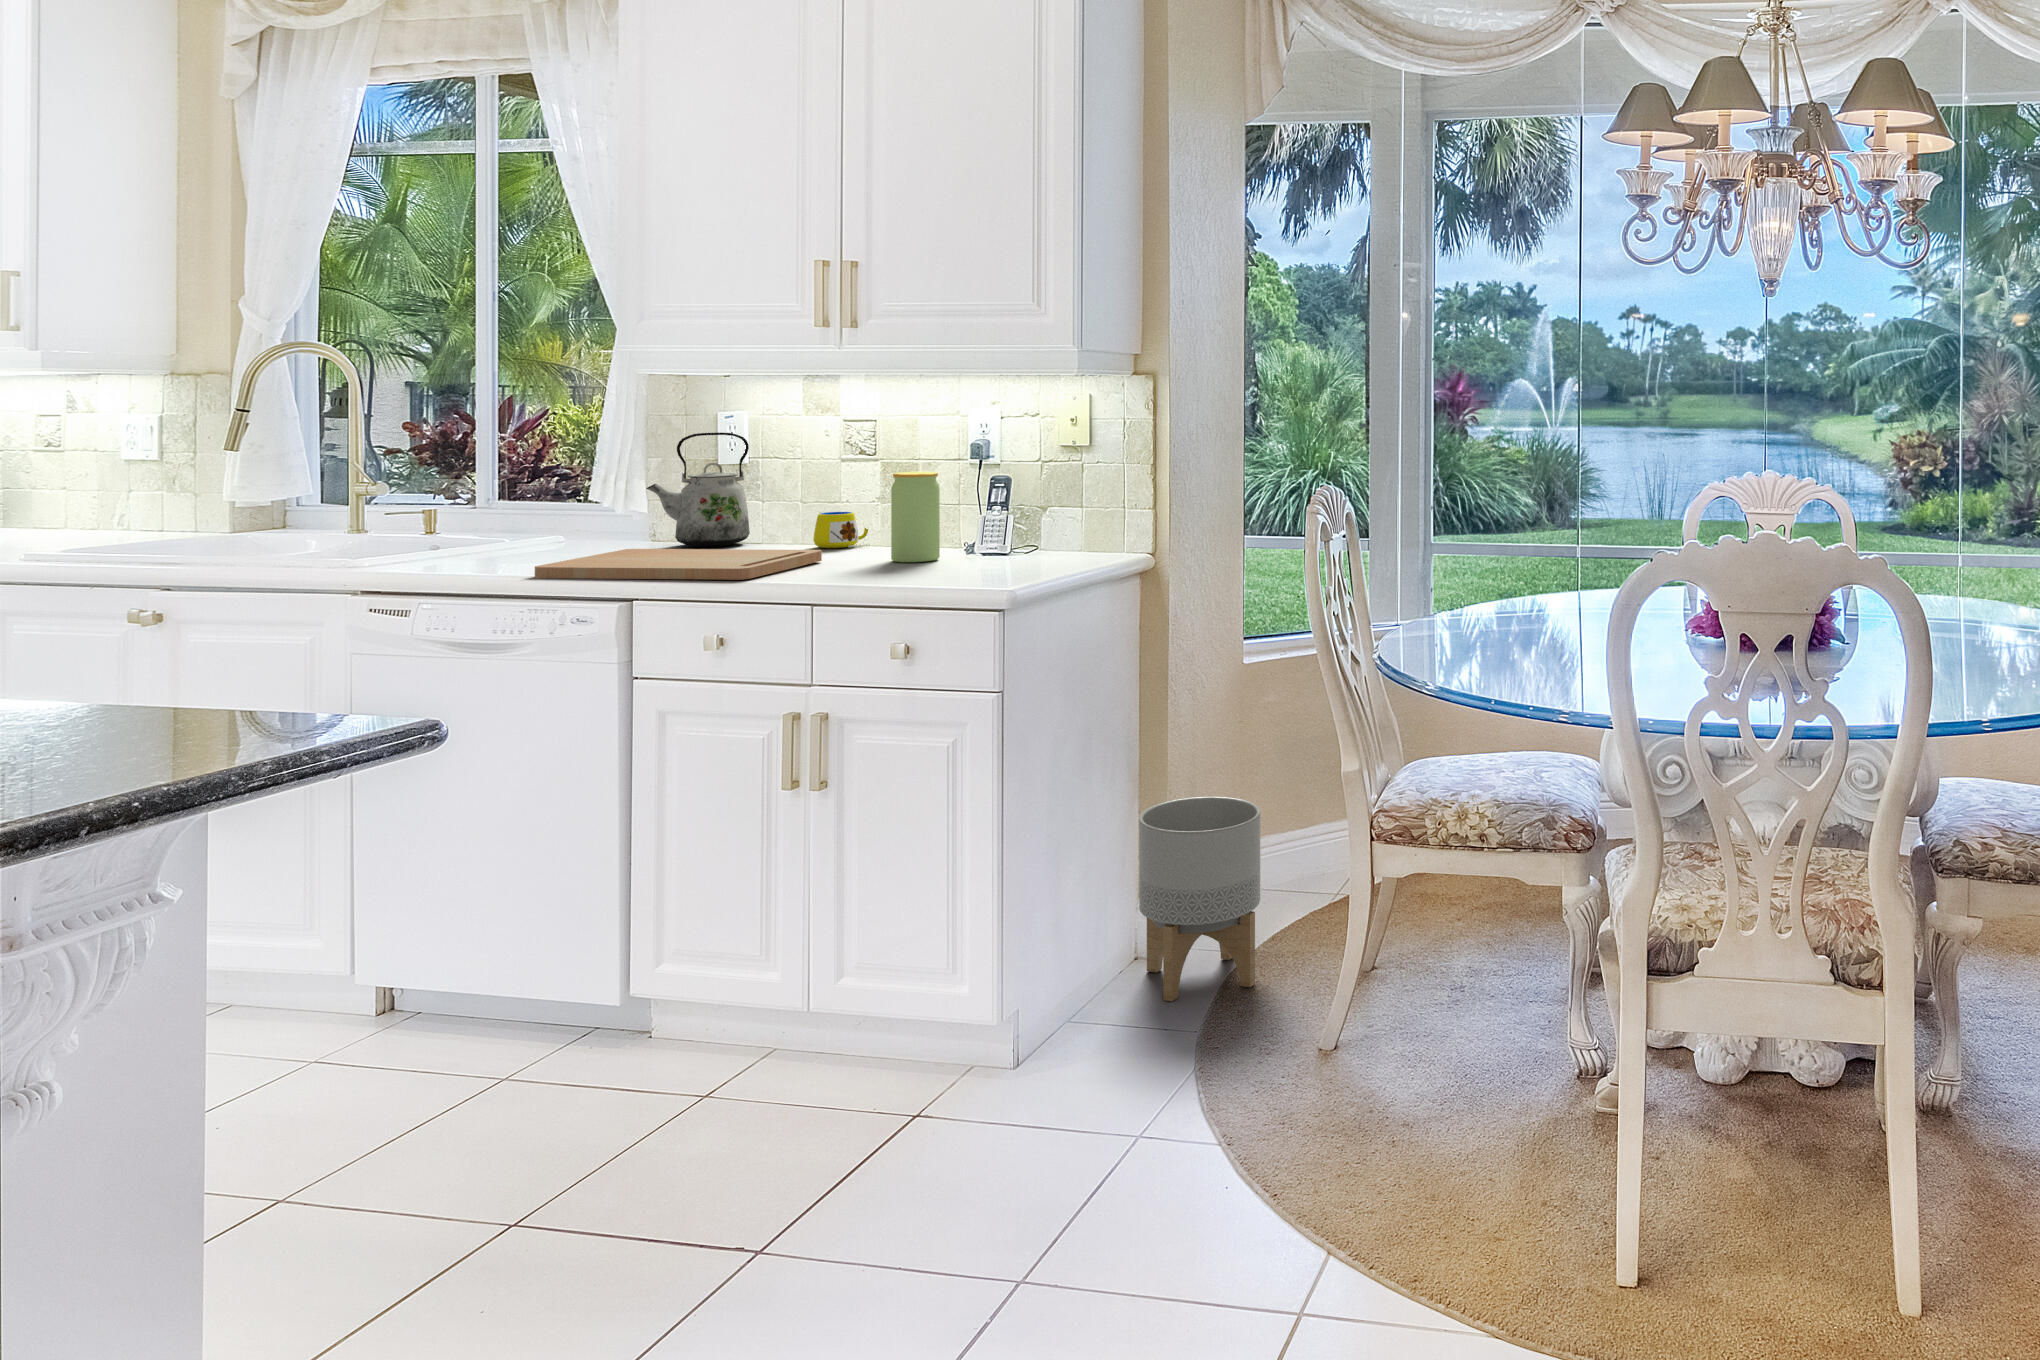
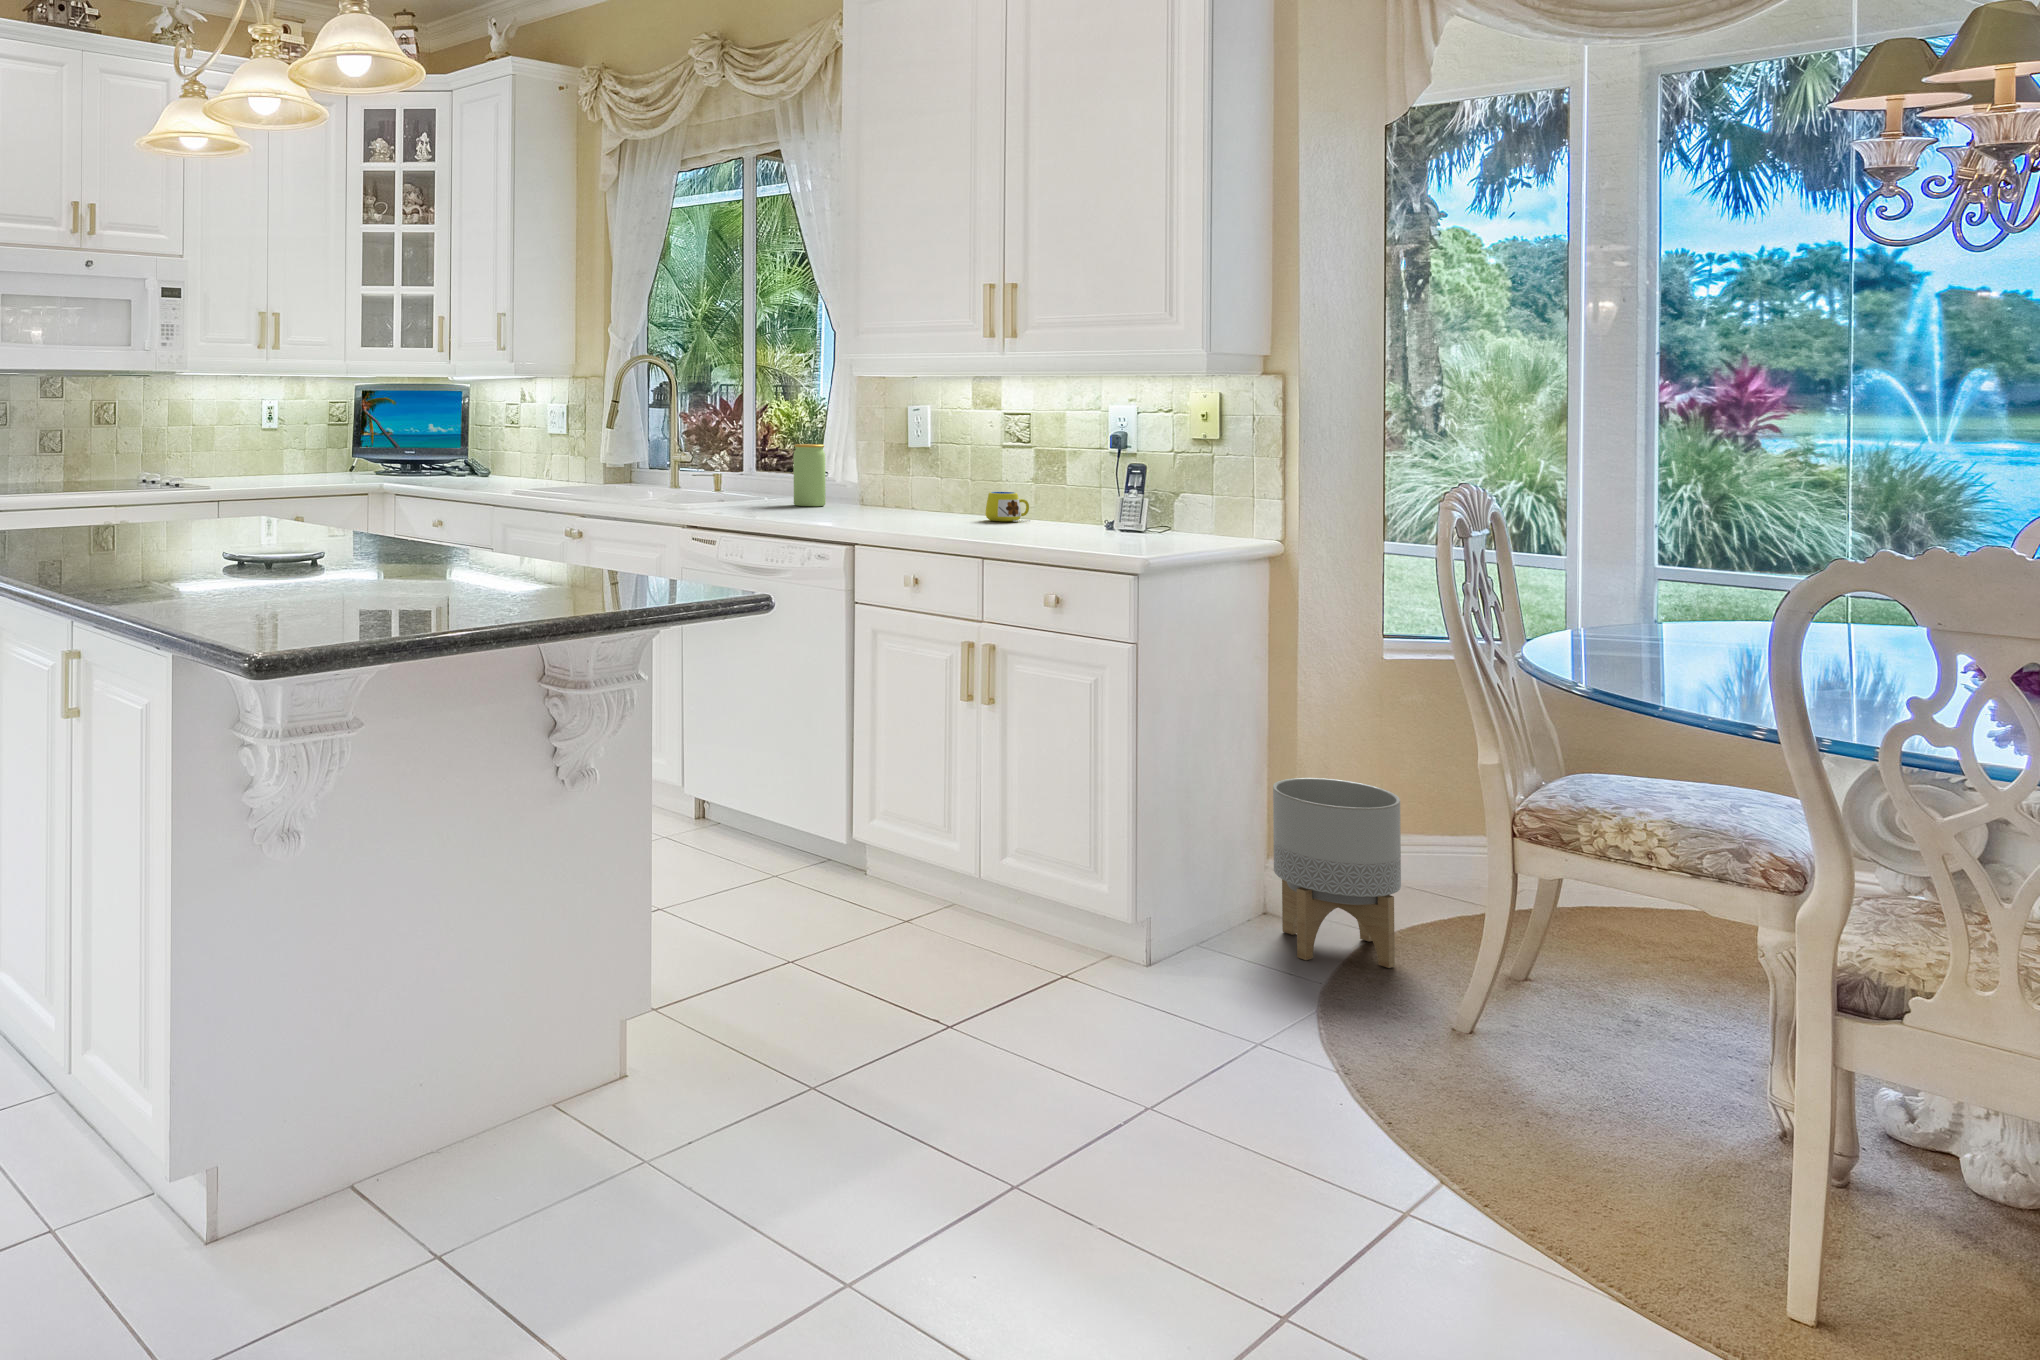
kettle: present [646,433,750,547] -> none [862,424,936,514]
jar: present [891,472,940,562] -> present [794,444,826,506]
cutting board: present [535,549,822,580] -> none [792,511,992,536]

